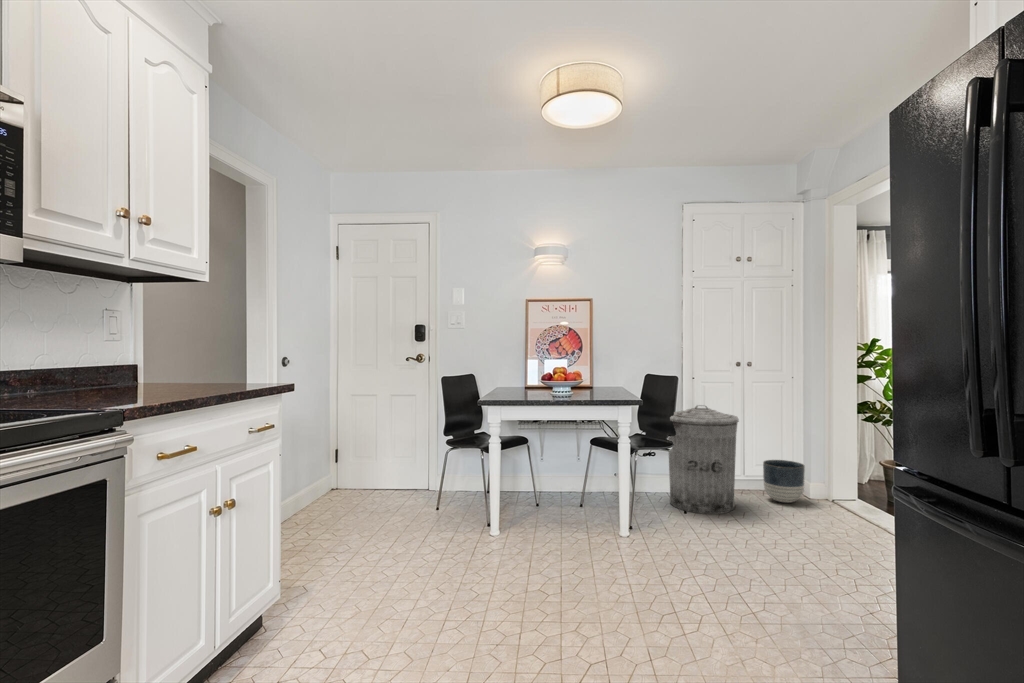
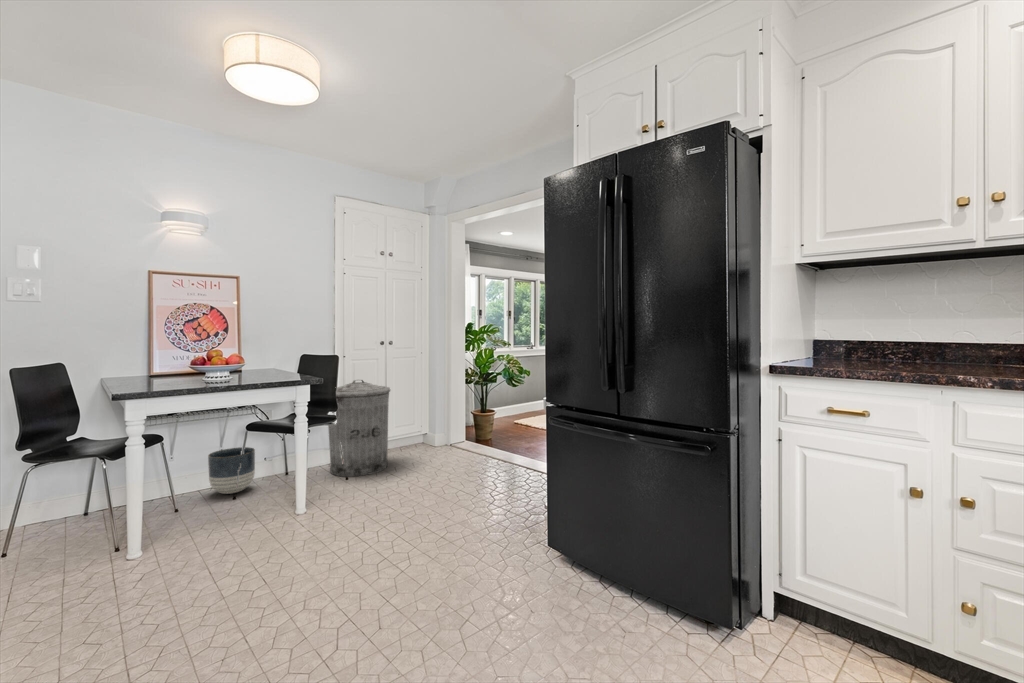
planter: present [763,460,805,503] -> present [208,447,255,494]

